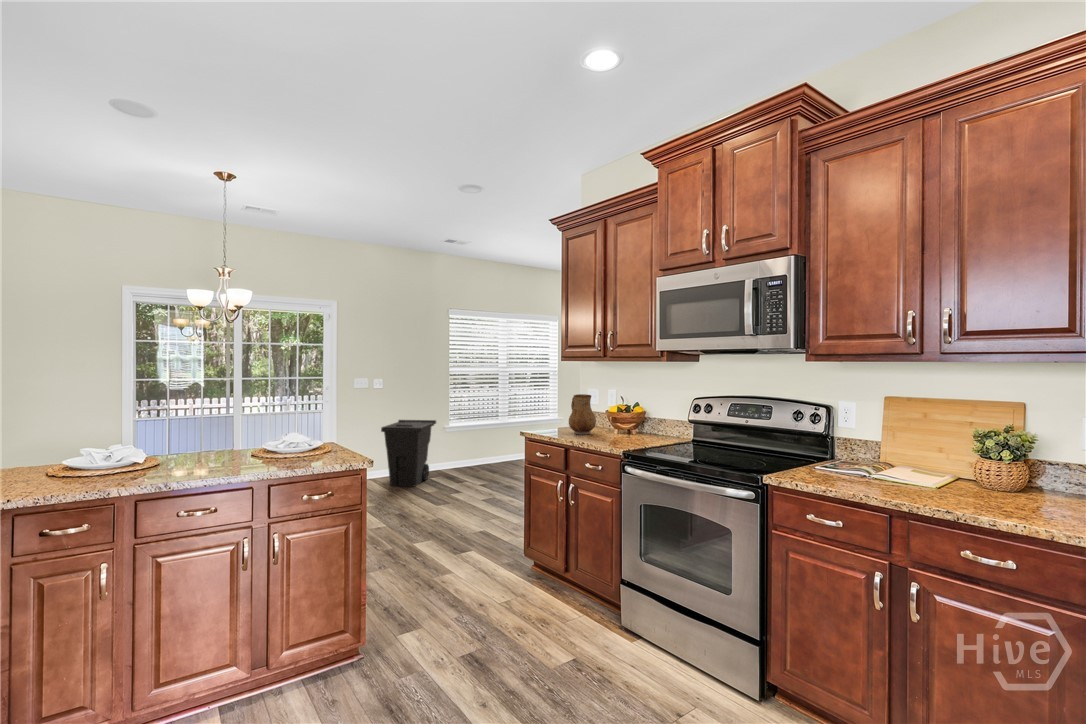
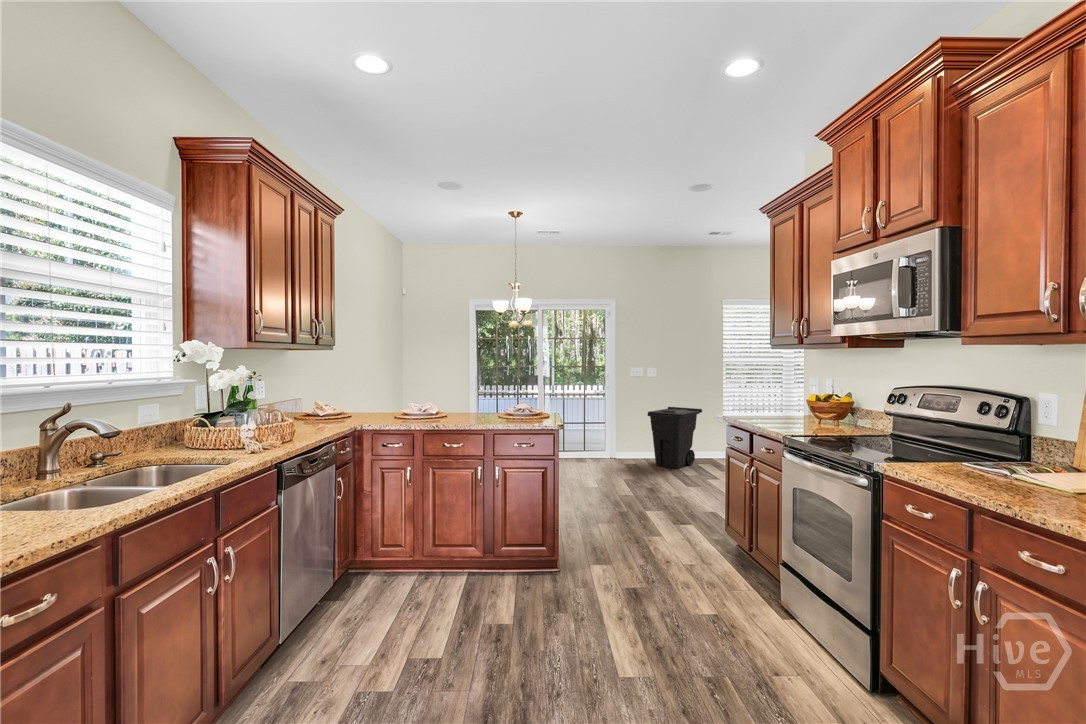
ceramic pitcher: present [569,394,596,435] -> none [765,382,795,422]

